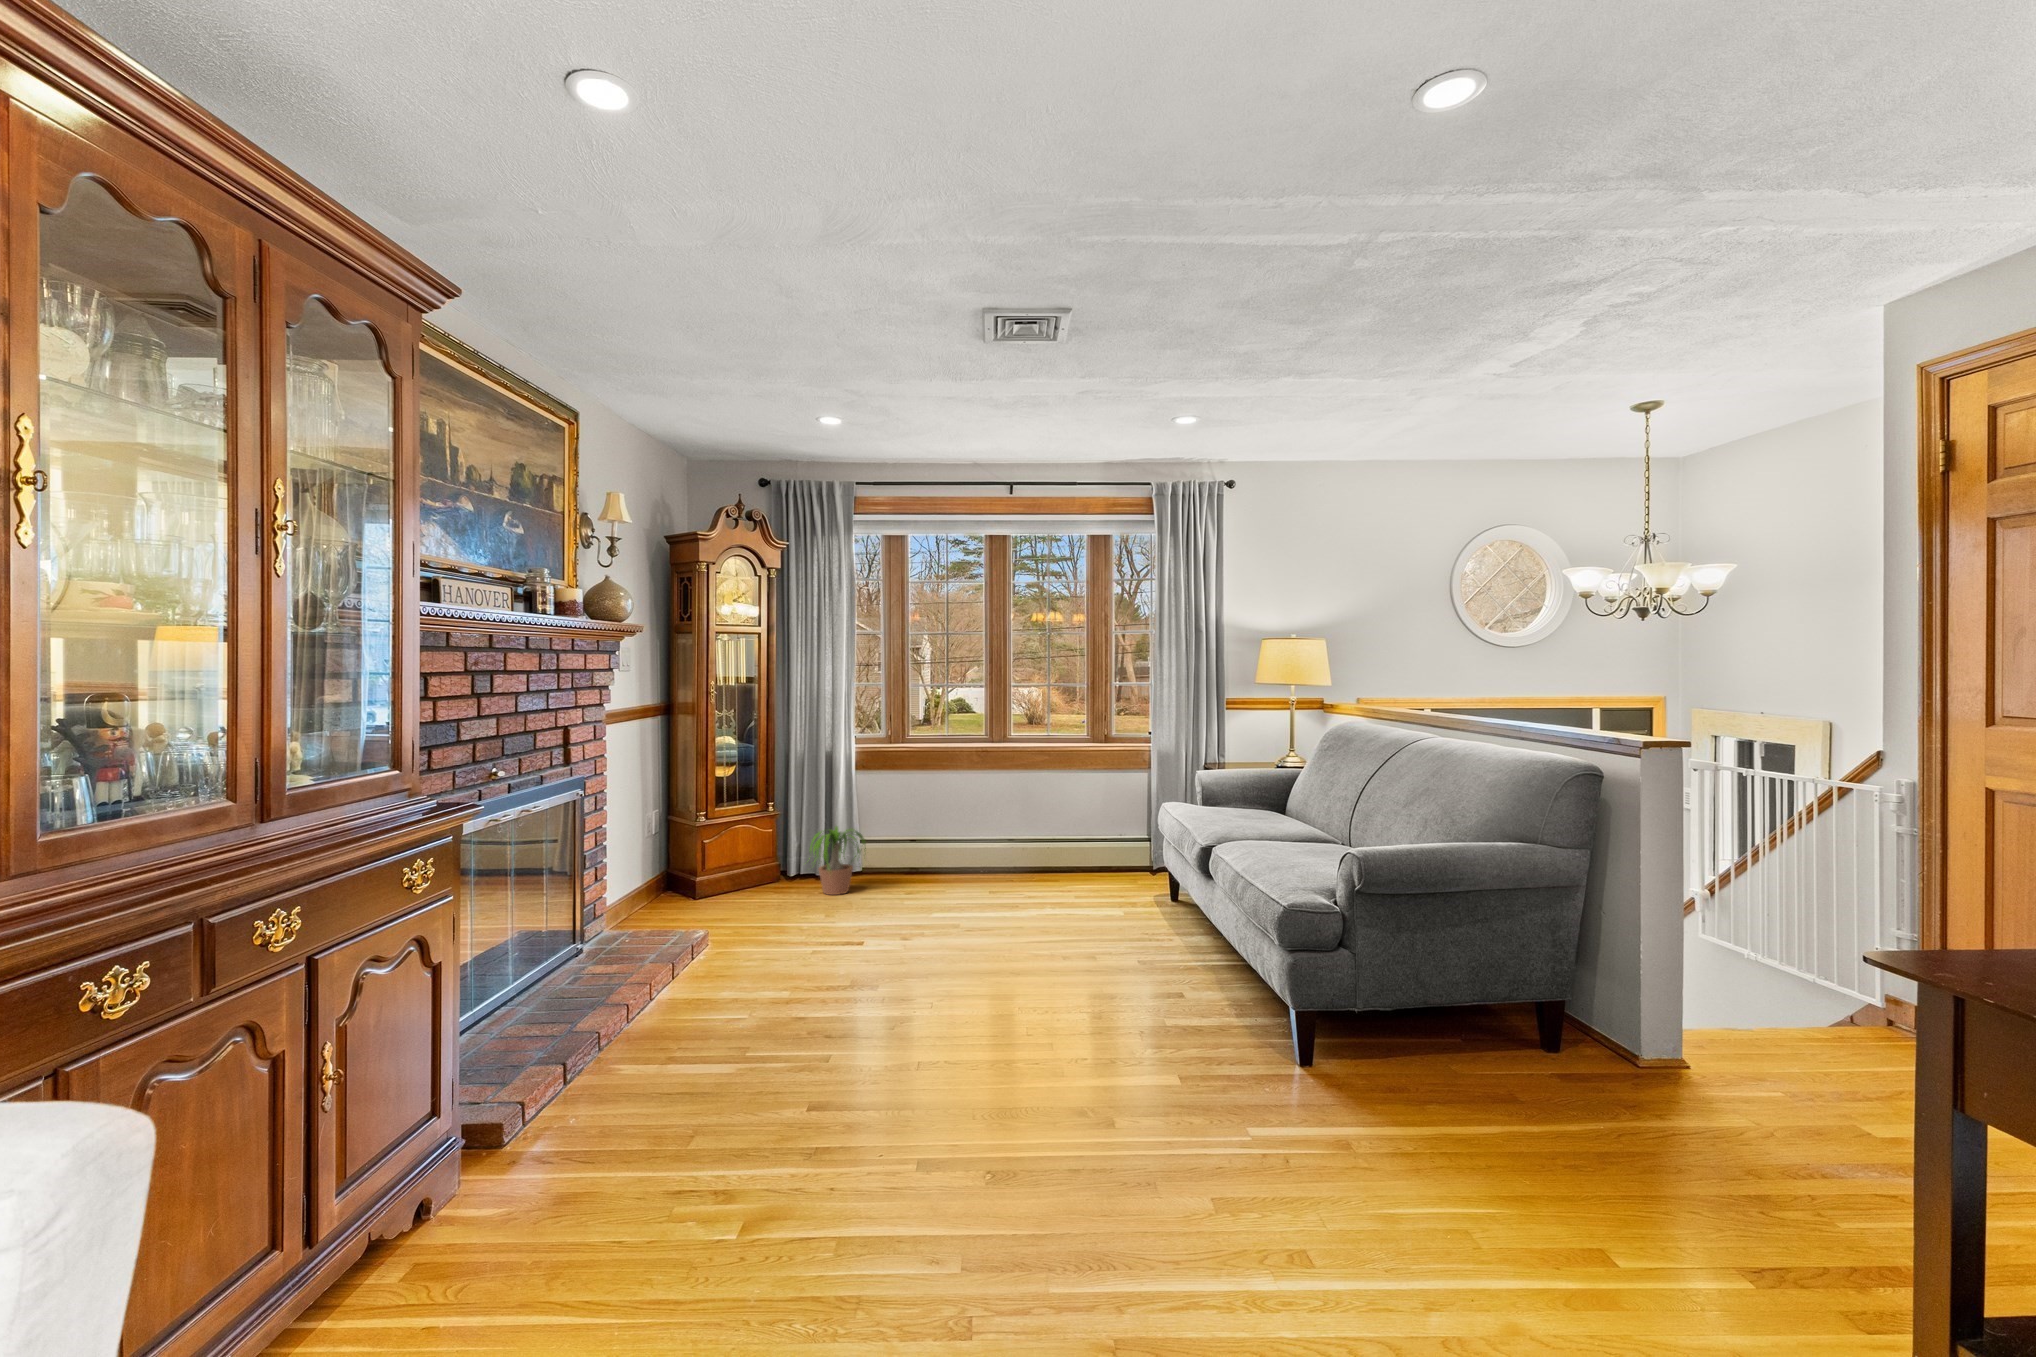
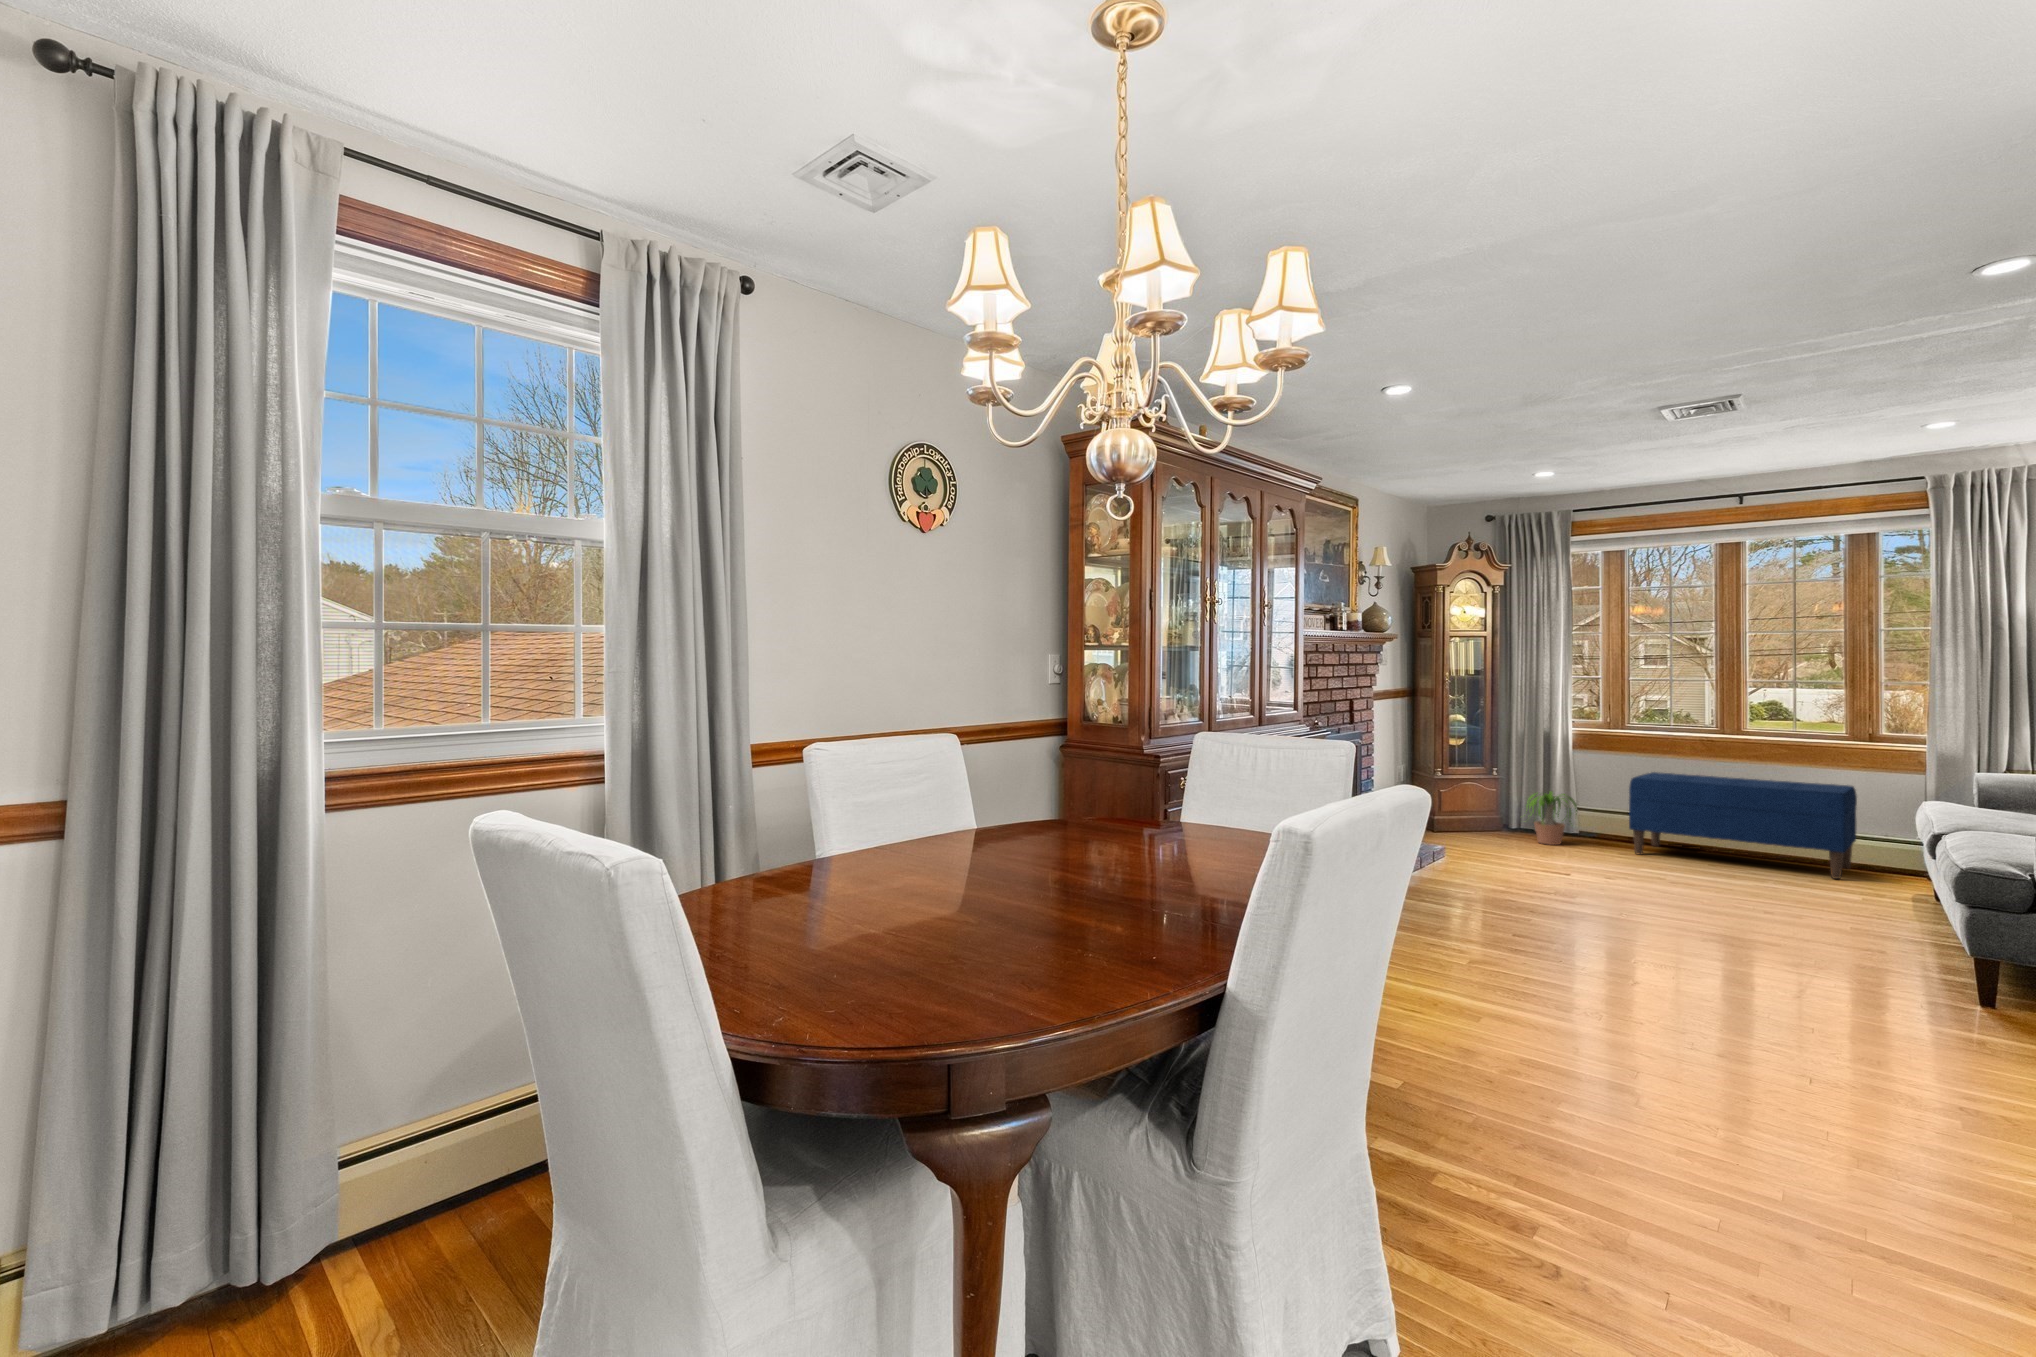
bench: none [920,791,1116,896] -> present [1629,772,1857,879]

